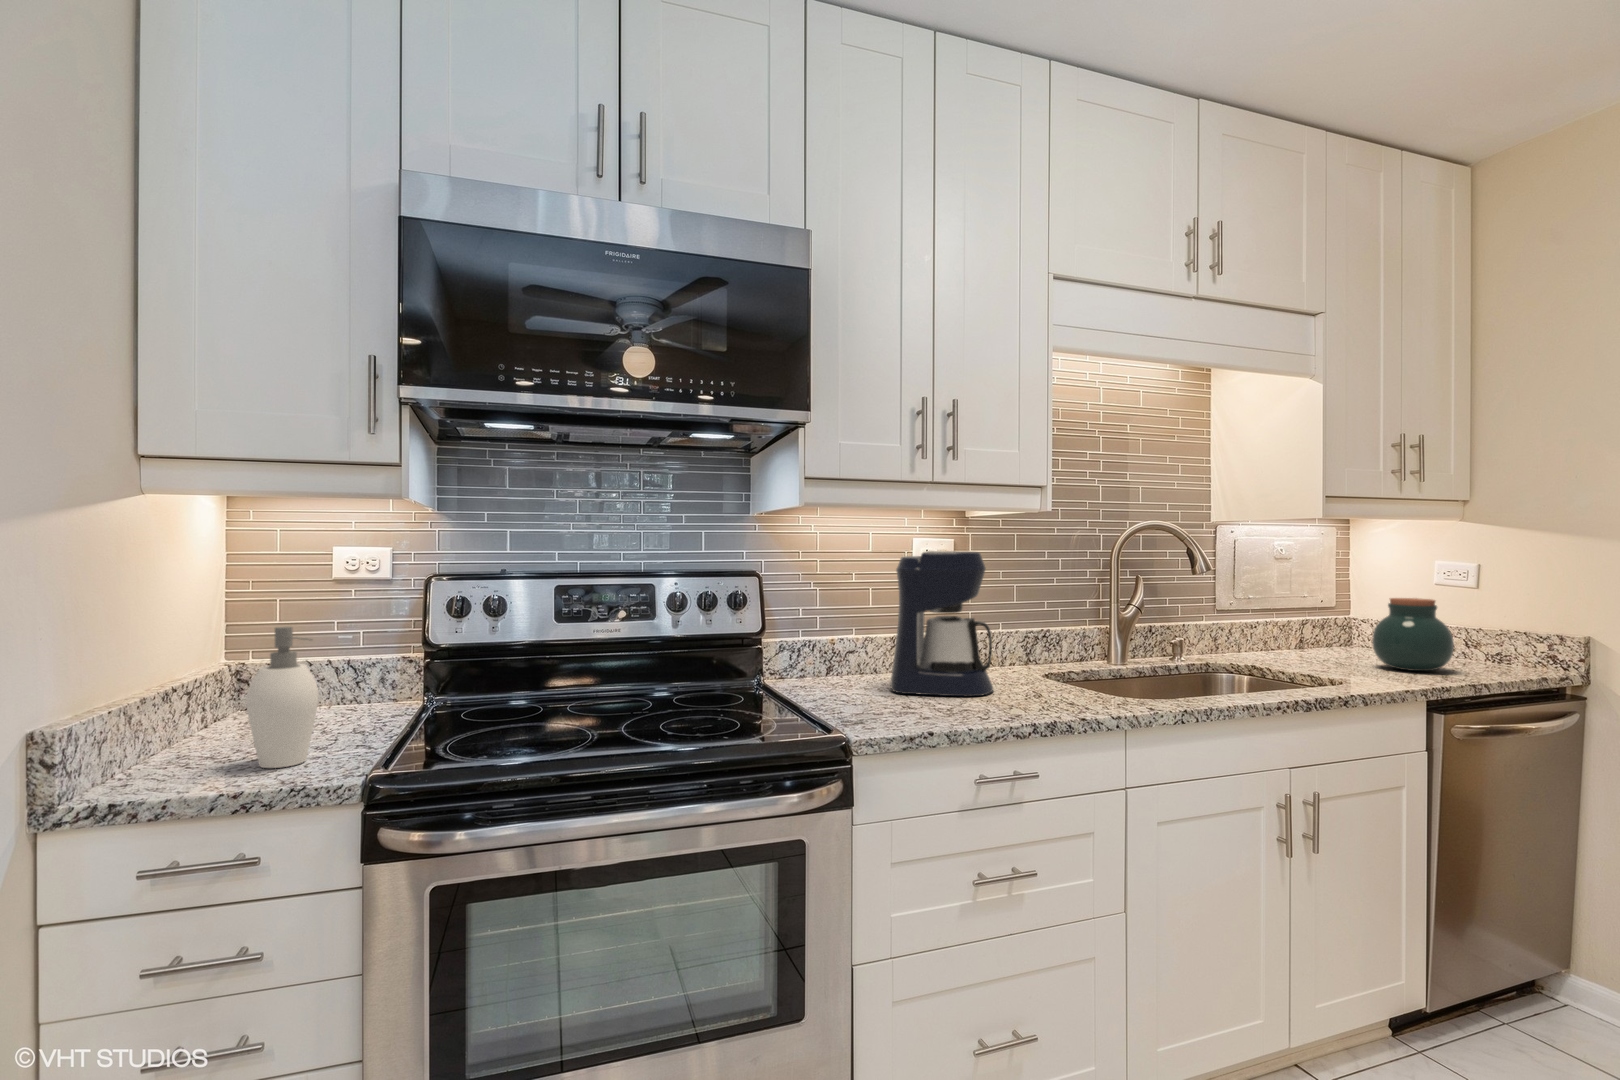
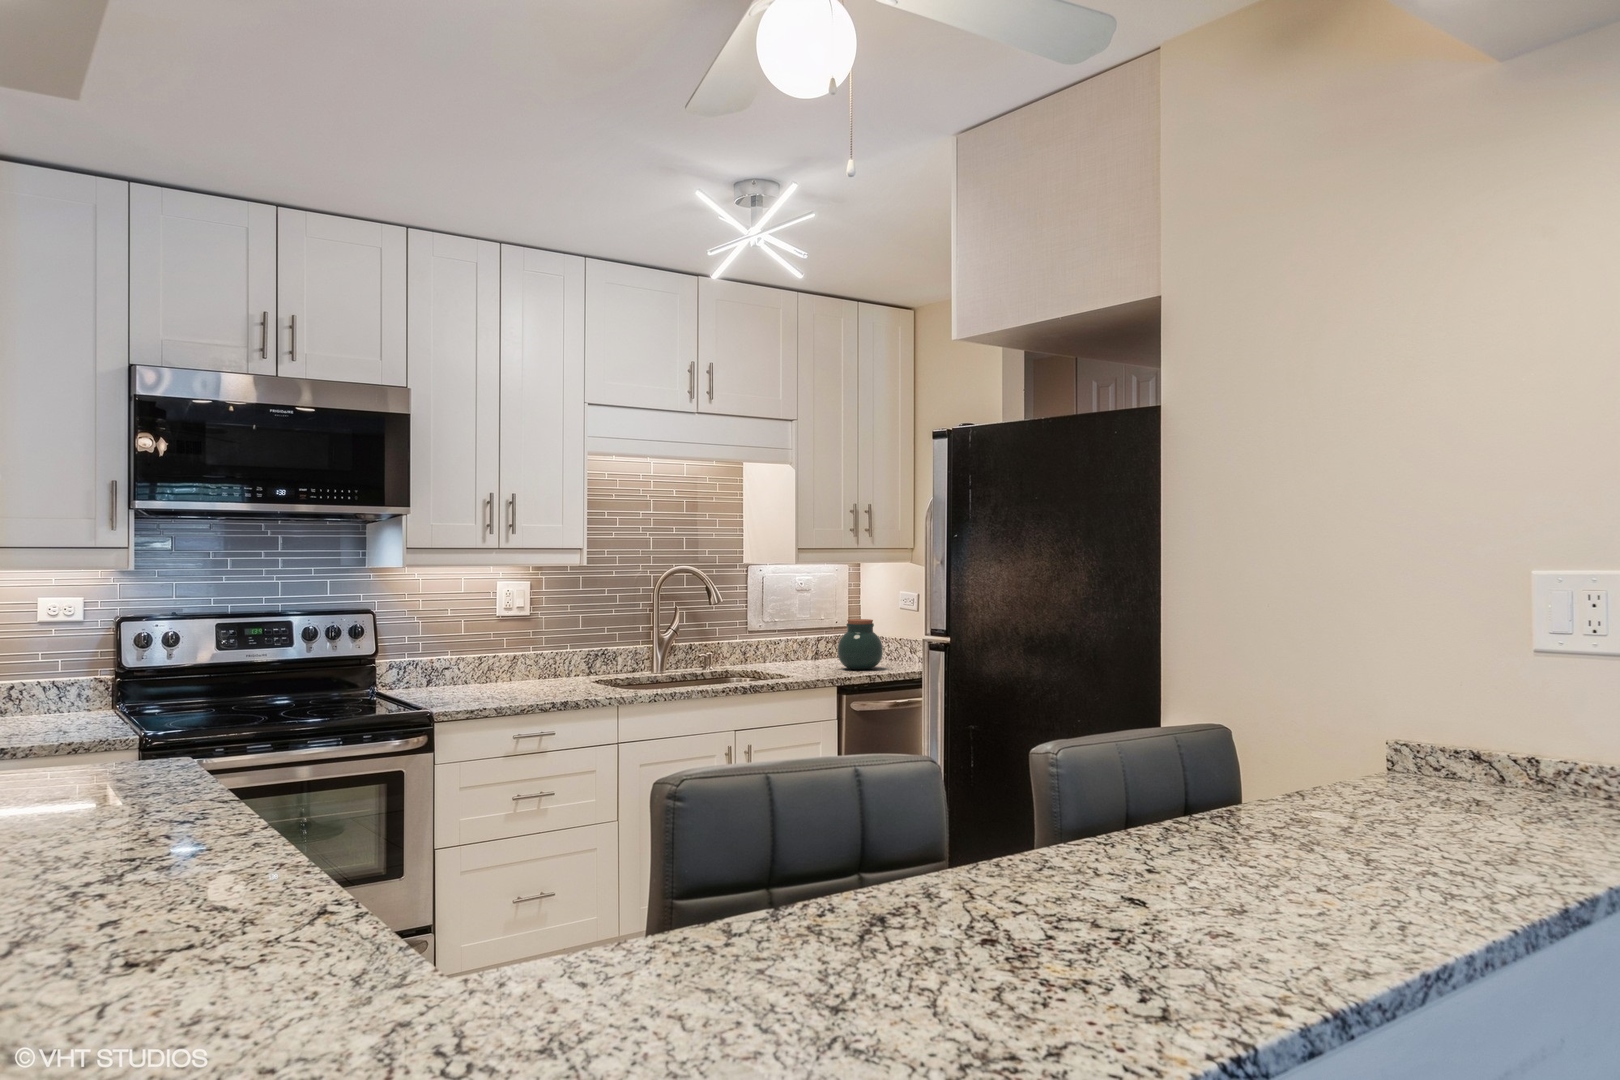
coffee maker: present [890,551,993,696] -> none [473,593,548,693]
soap dispenser: present [246,627,319,768] -> none [38,652,86,737]

